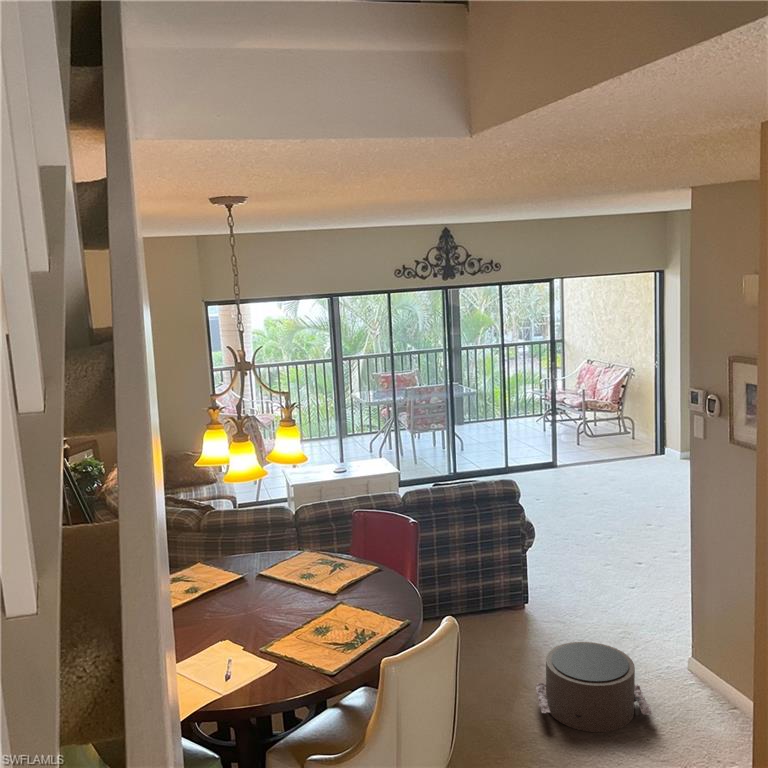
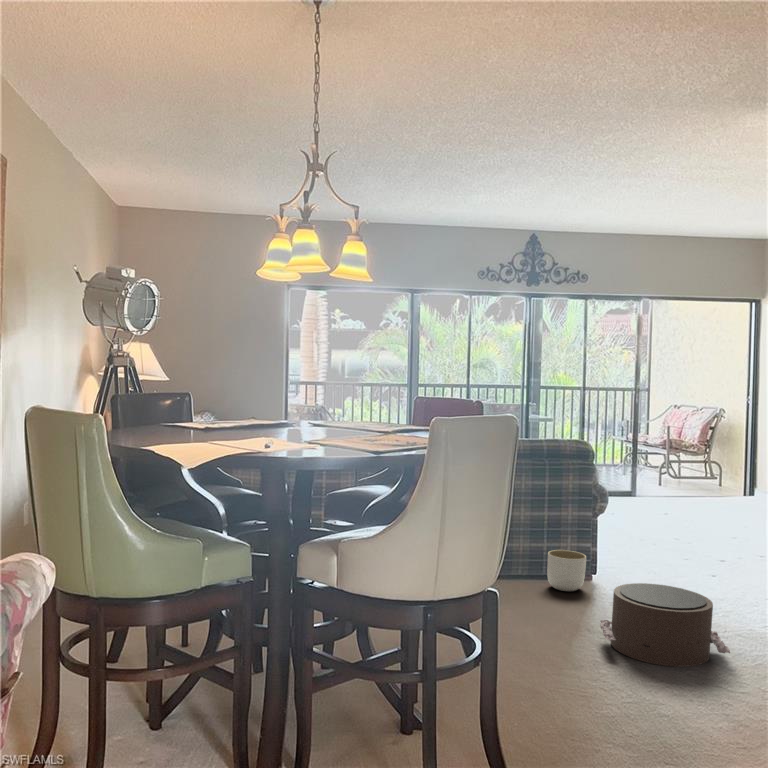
planter: none [483,588,519,629] -> present [547,550,586,591]

